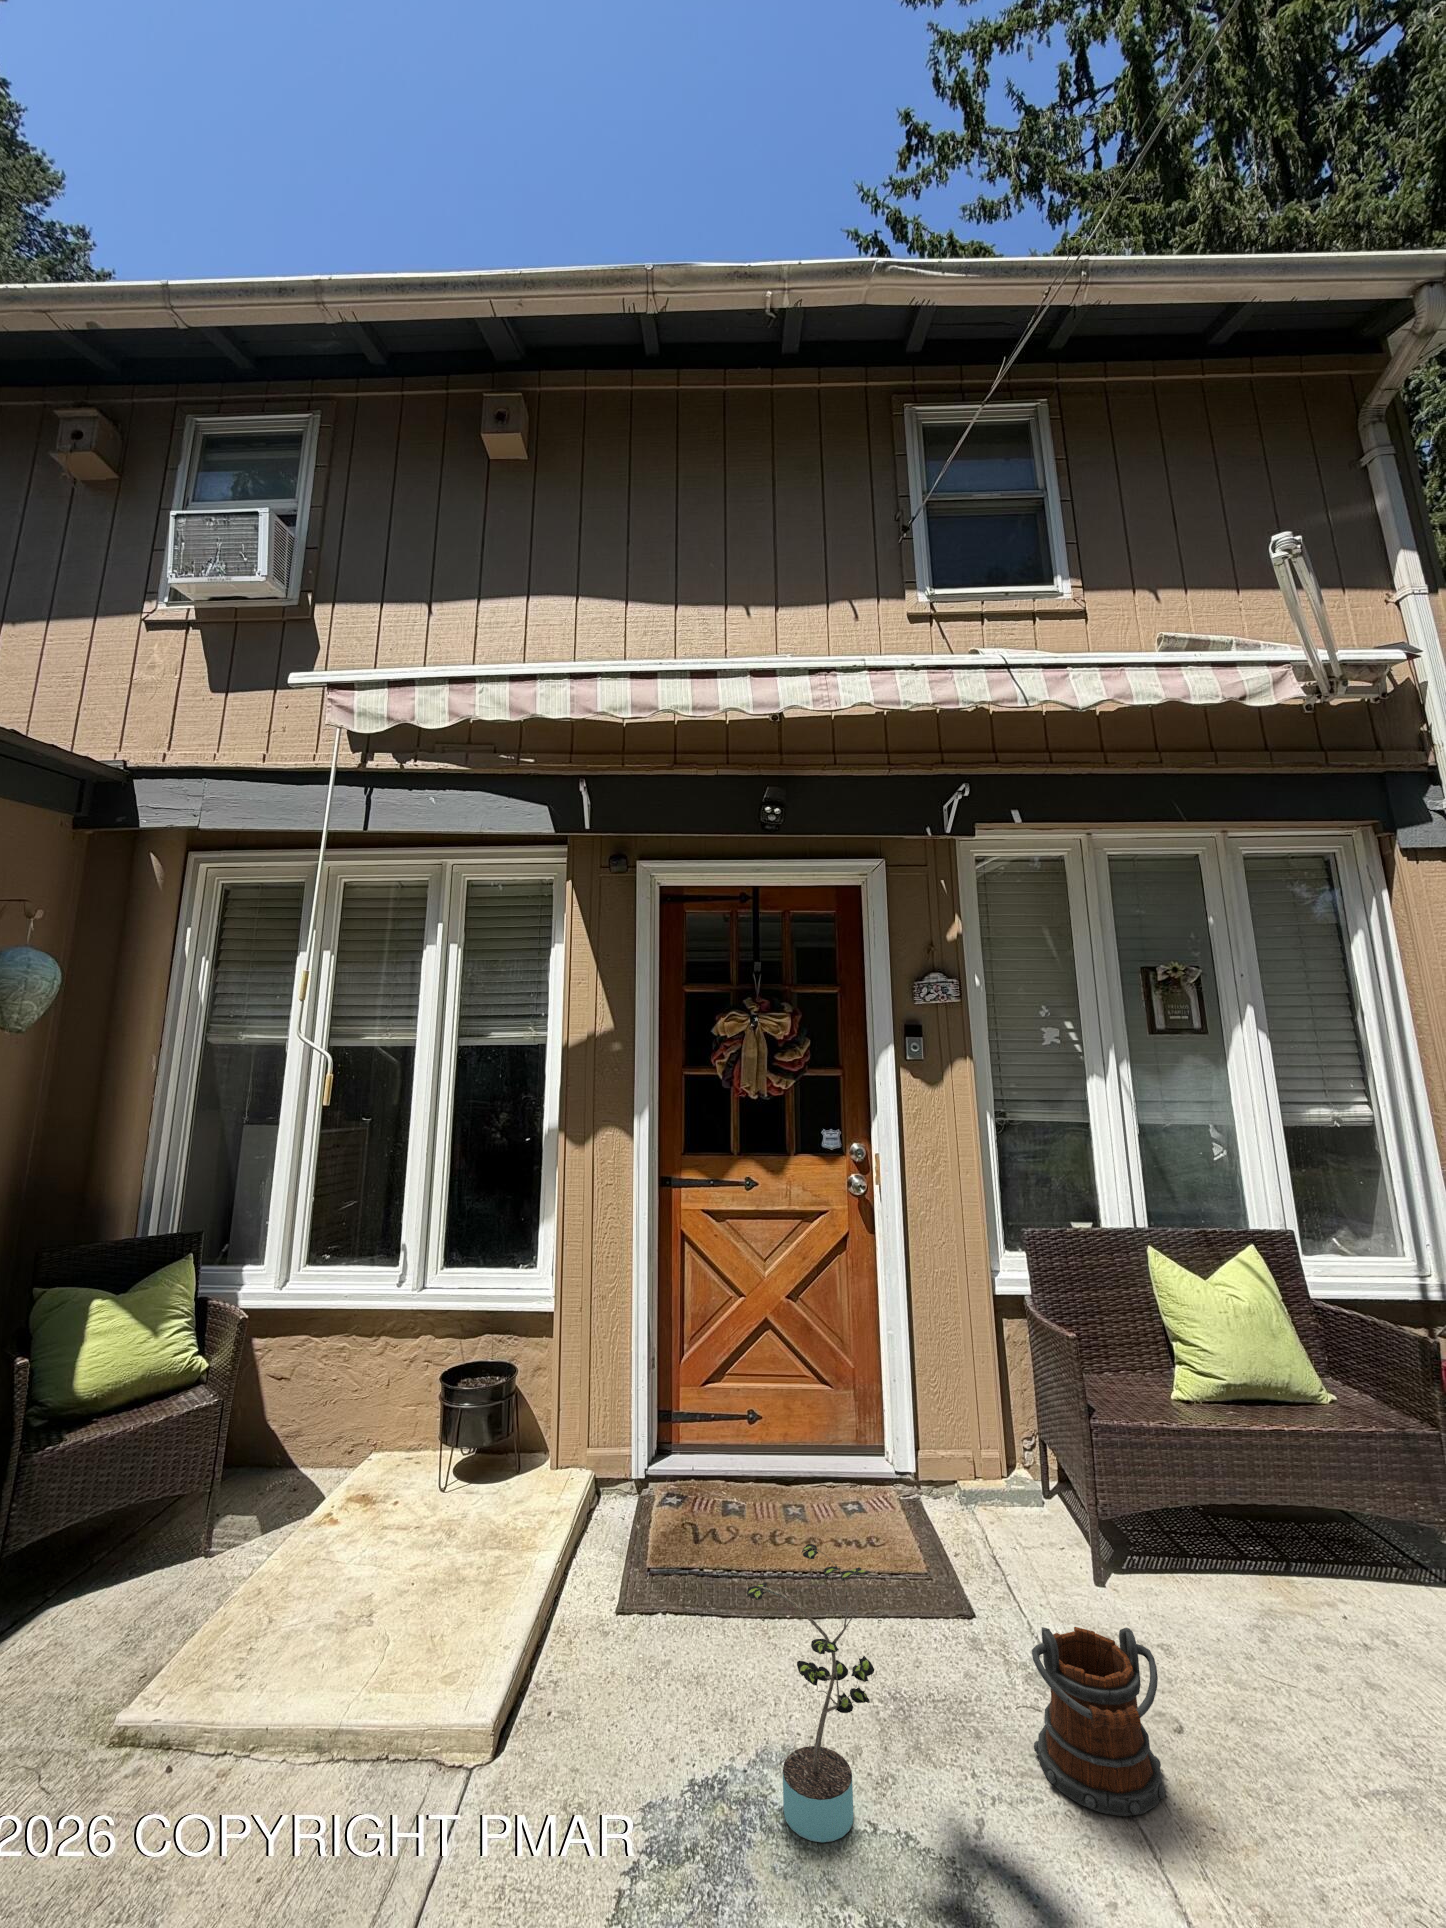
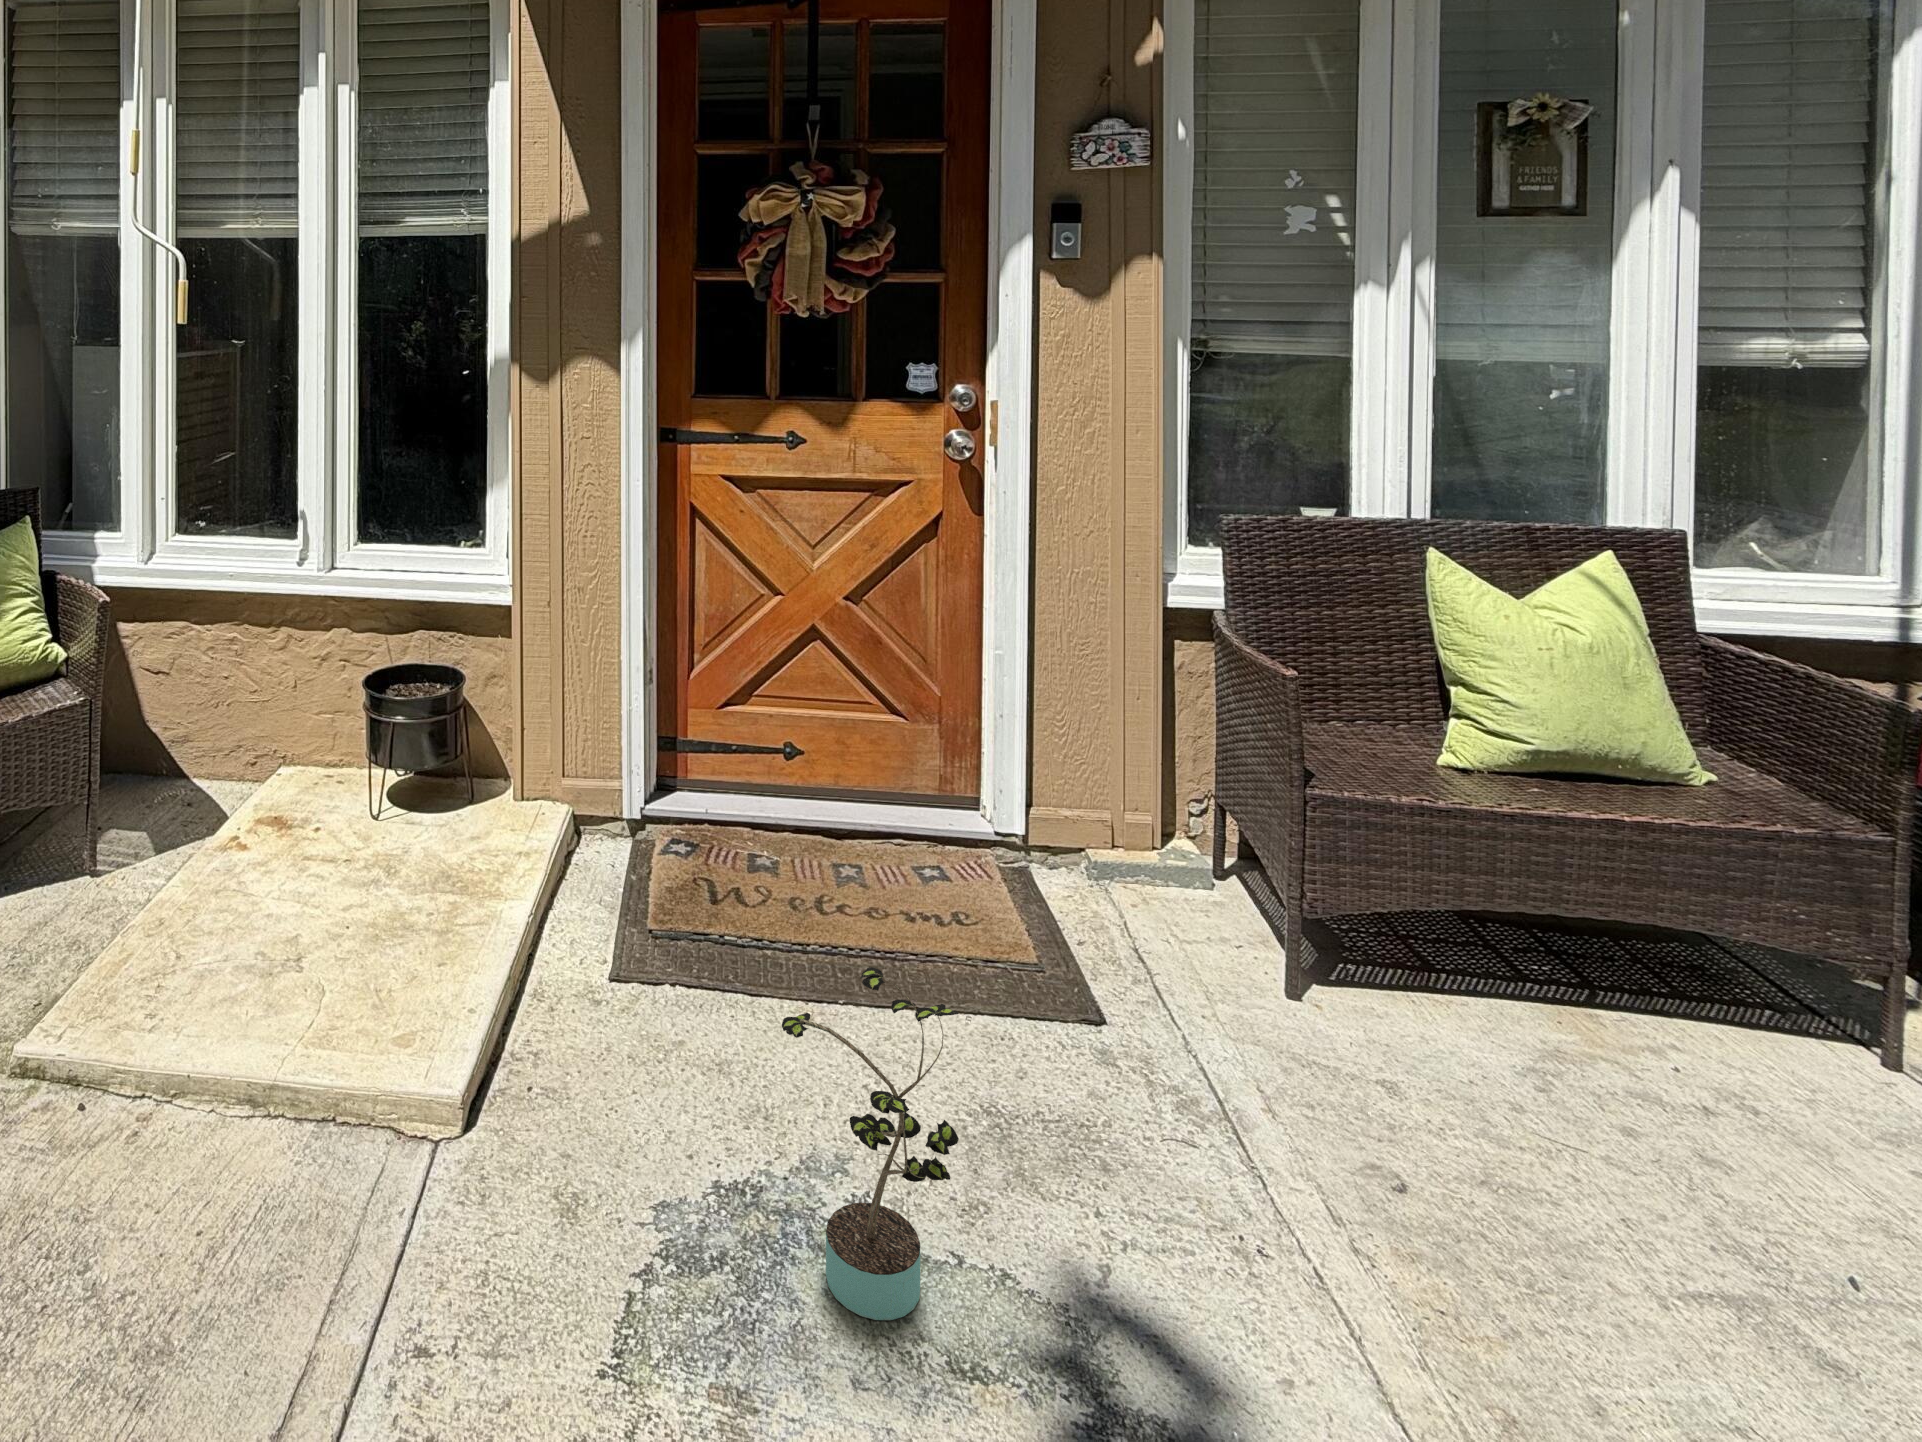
bucket: present [1032,1627,1165,1816] -> none [1178,1091,1376,1334]

